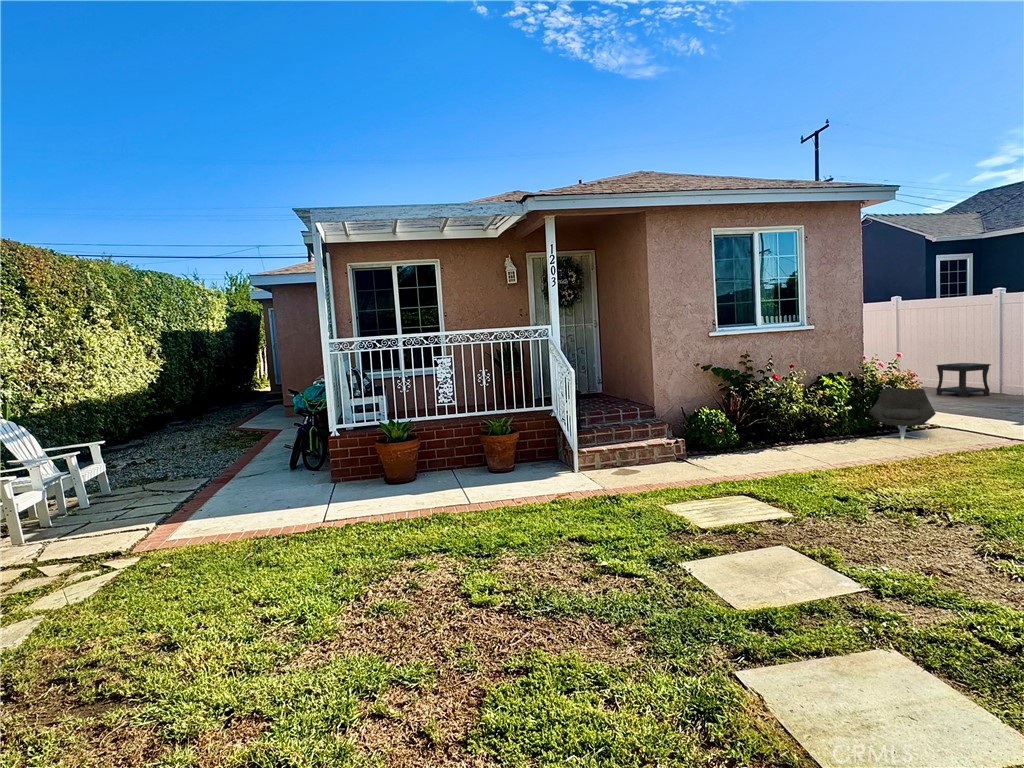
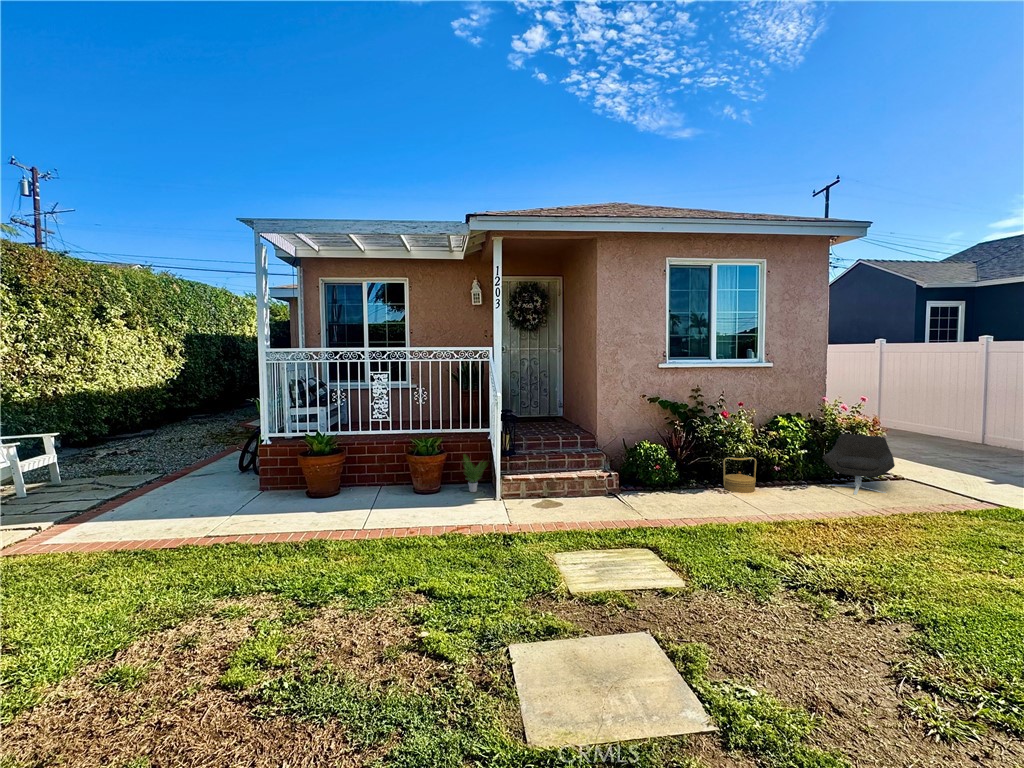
side table: present [936,363,991,398] -> none [912,409,972,446]
woven basket: none [781,416,812,449] -> present [723,457,757,493]
potted plant: none [530,431,562,468] -> present [463,455,487,492]

